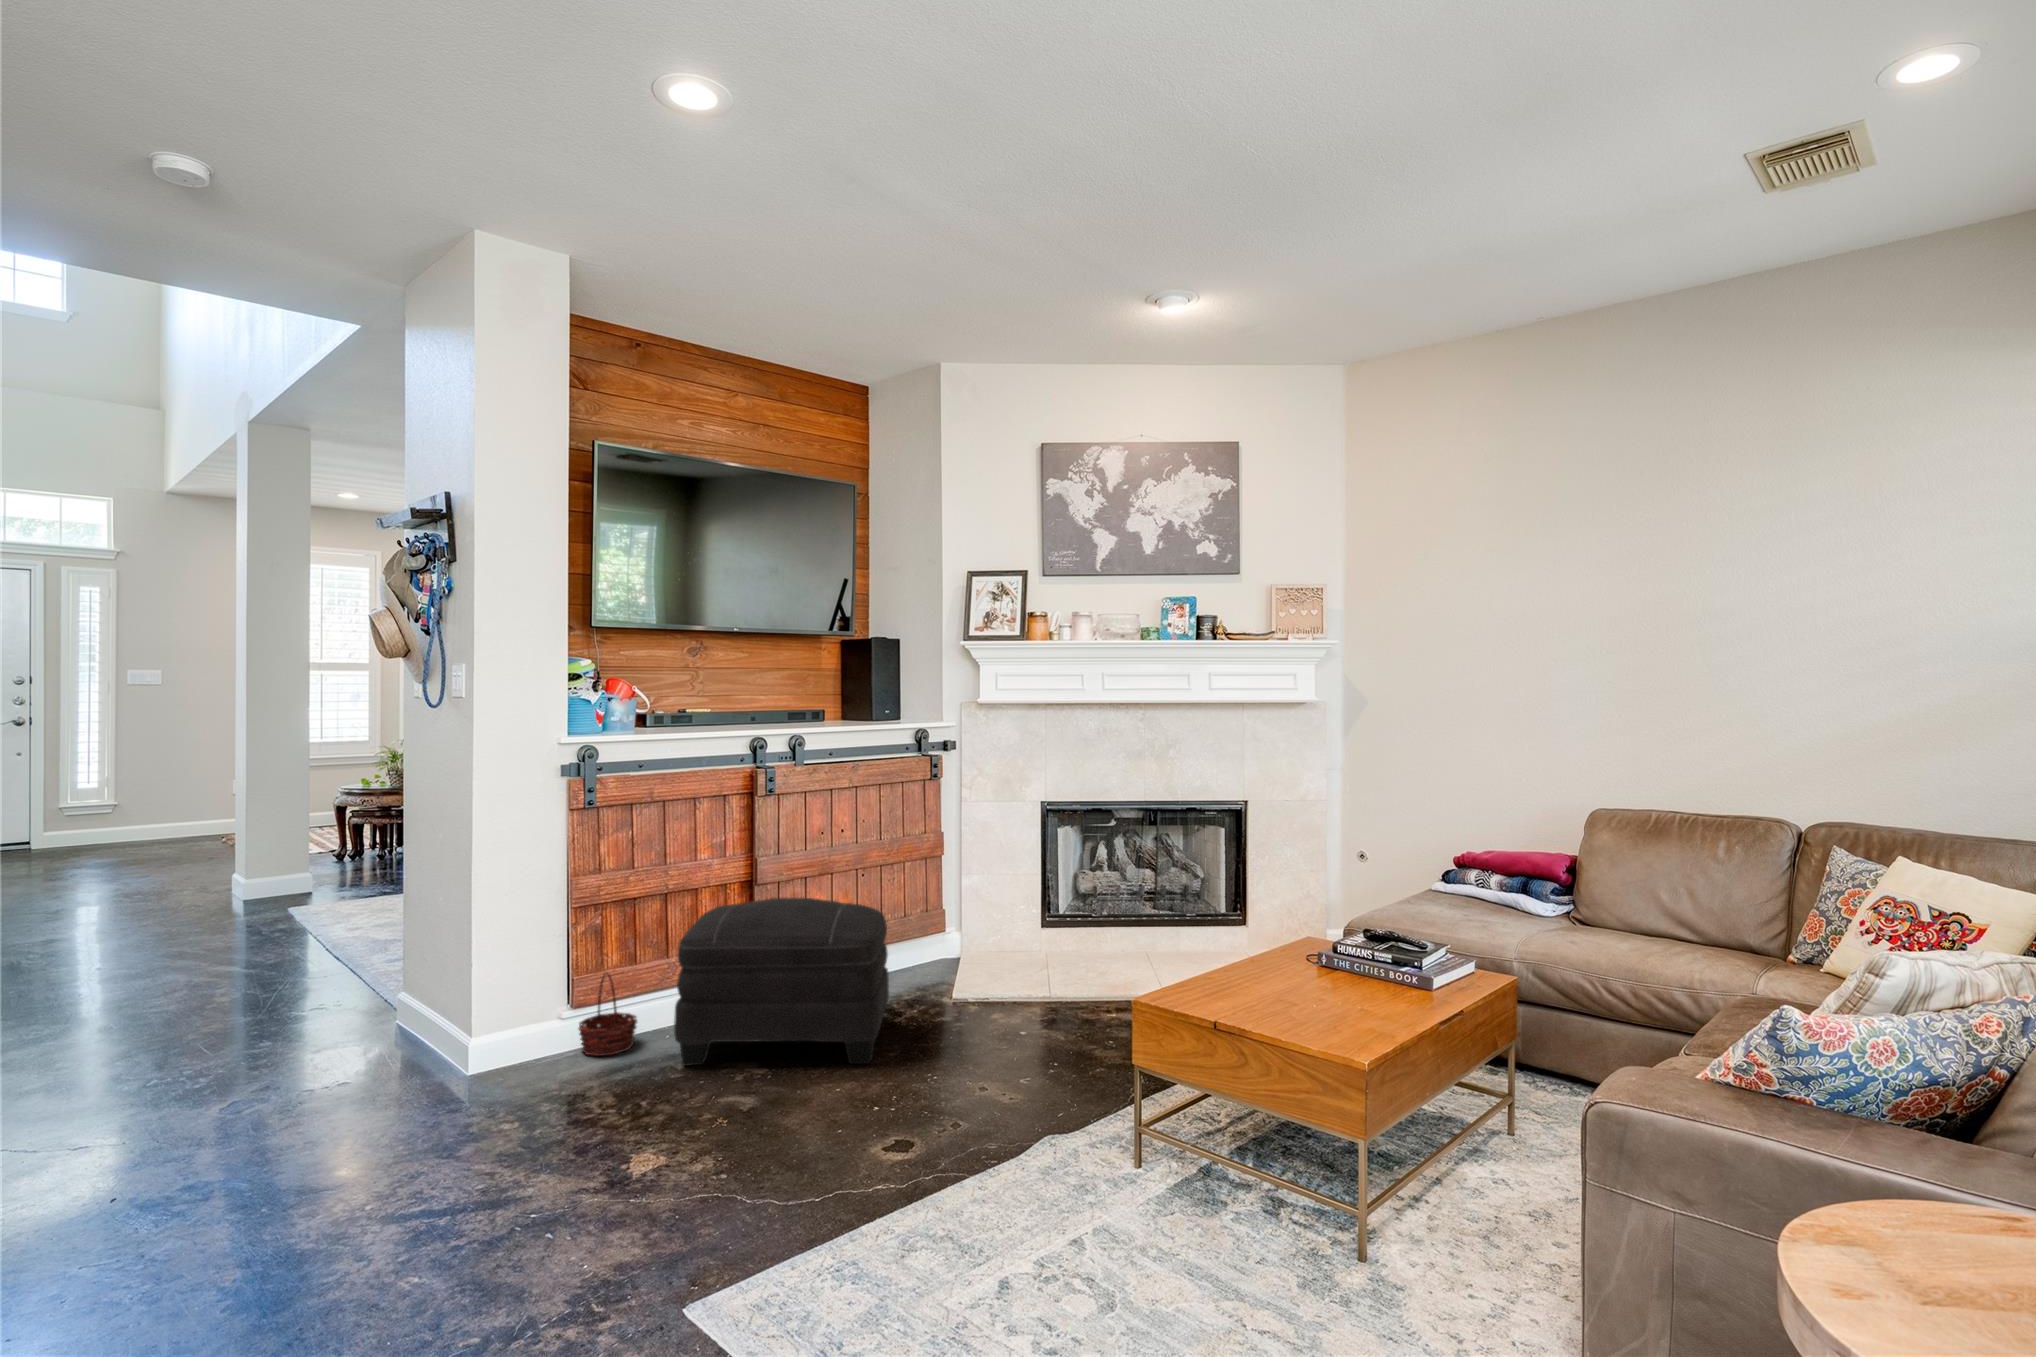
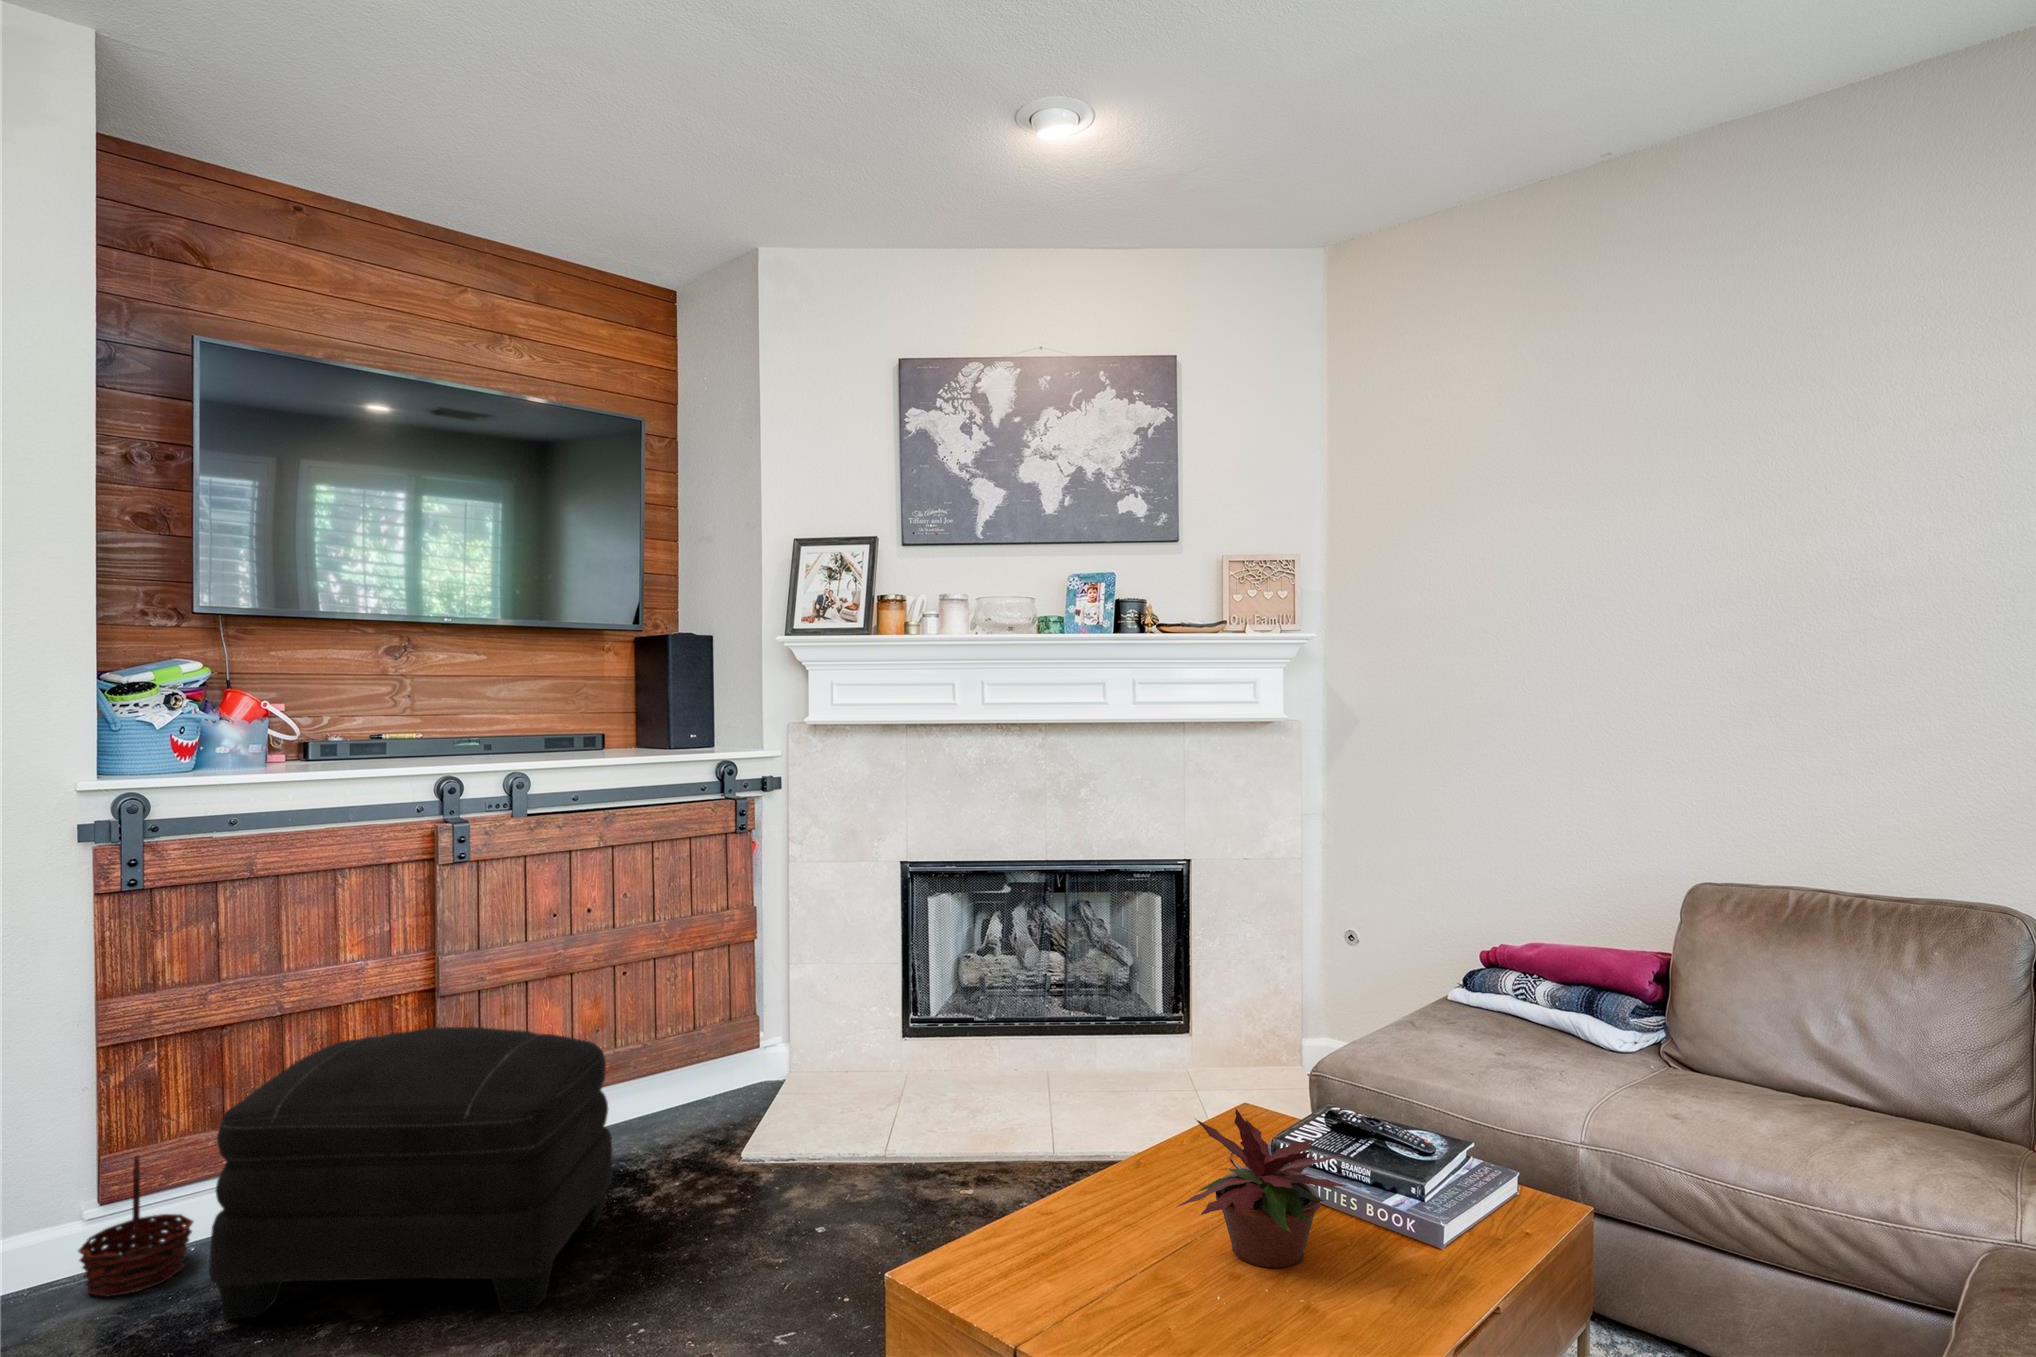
potted plant: none [1287,911,1385,996] -> present [1177,1109,1347,1268]

